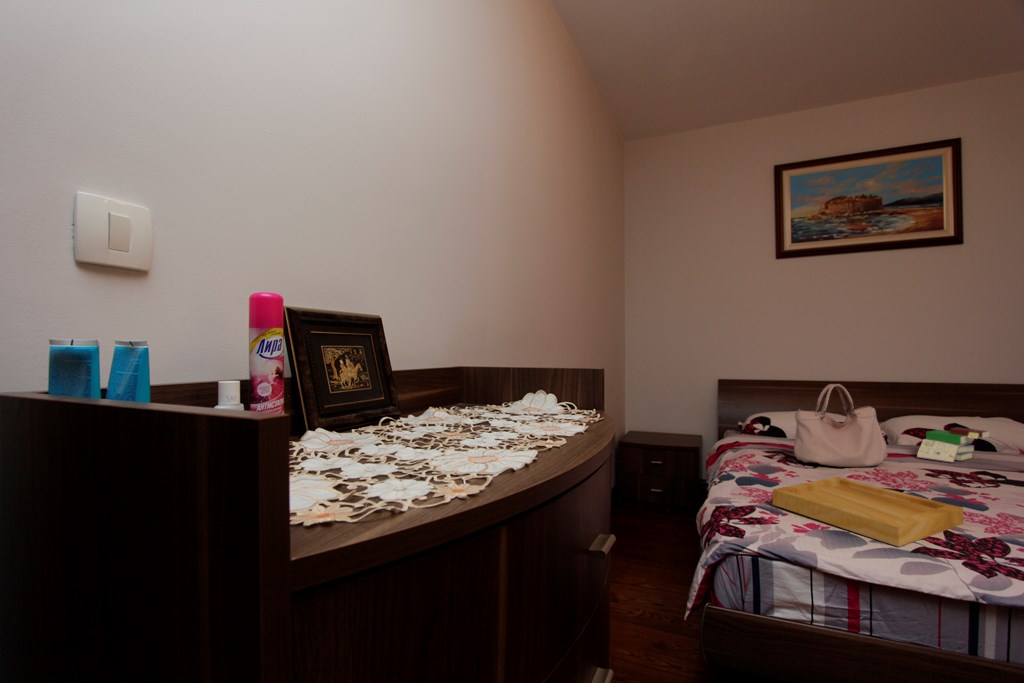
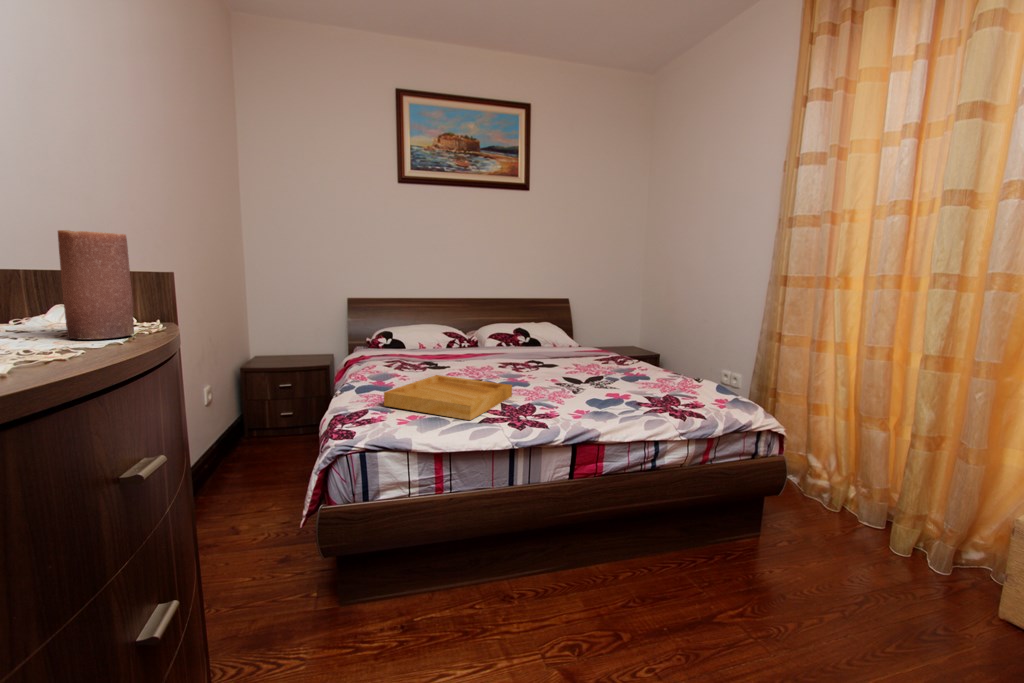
candle: none [545,346,584,427] -> present [58,230,134,340]
handbag: present [794,384,887,467] -> none [408,298,475,367]
book: present [917,427,989,463] -> none [494,330,535,356]

